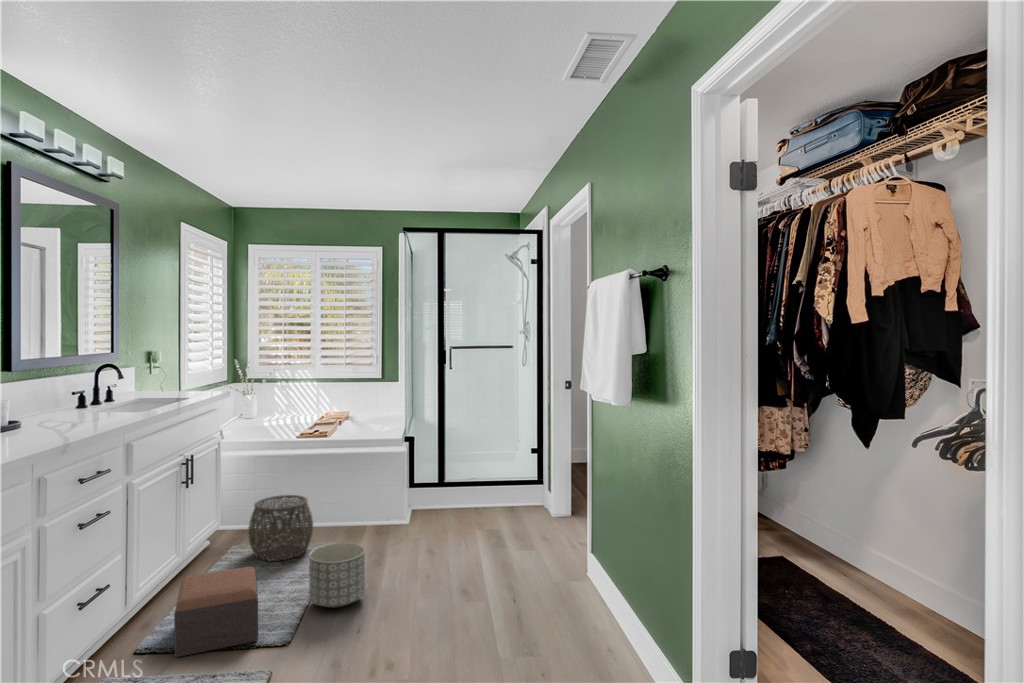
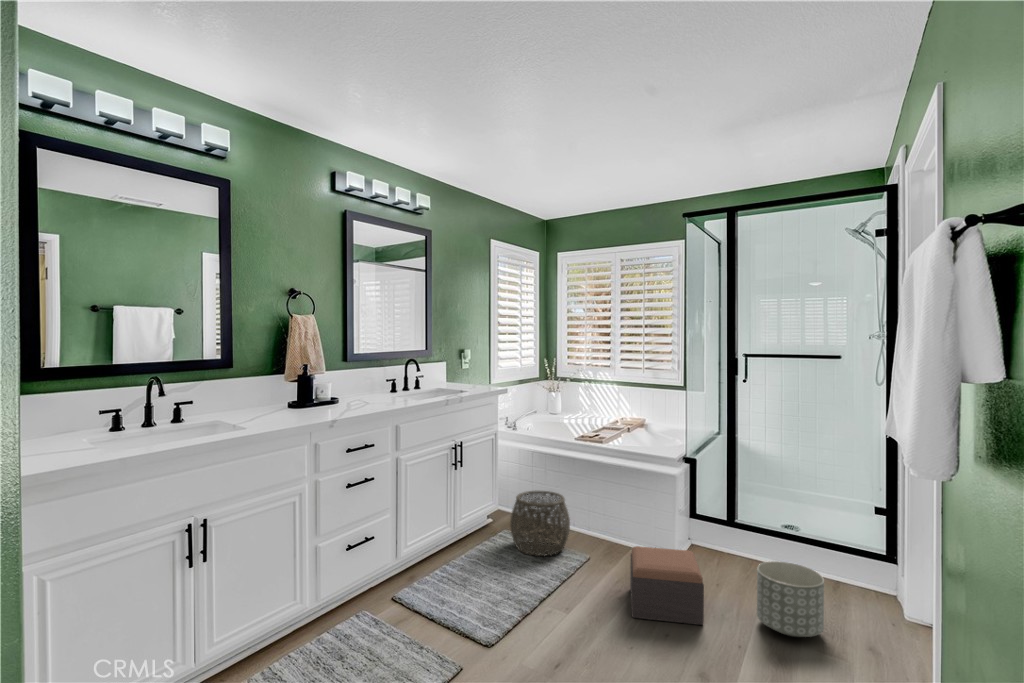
planter: present [309,543,365,608] -> present [757,561,824,637]
footstool: present [174,567,258,657] -> present [630,546,704,625]

